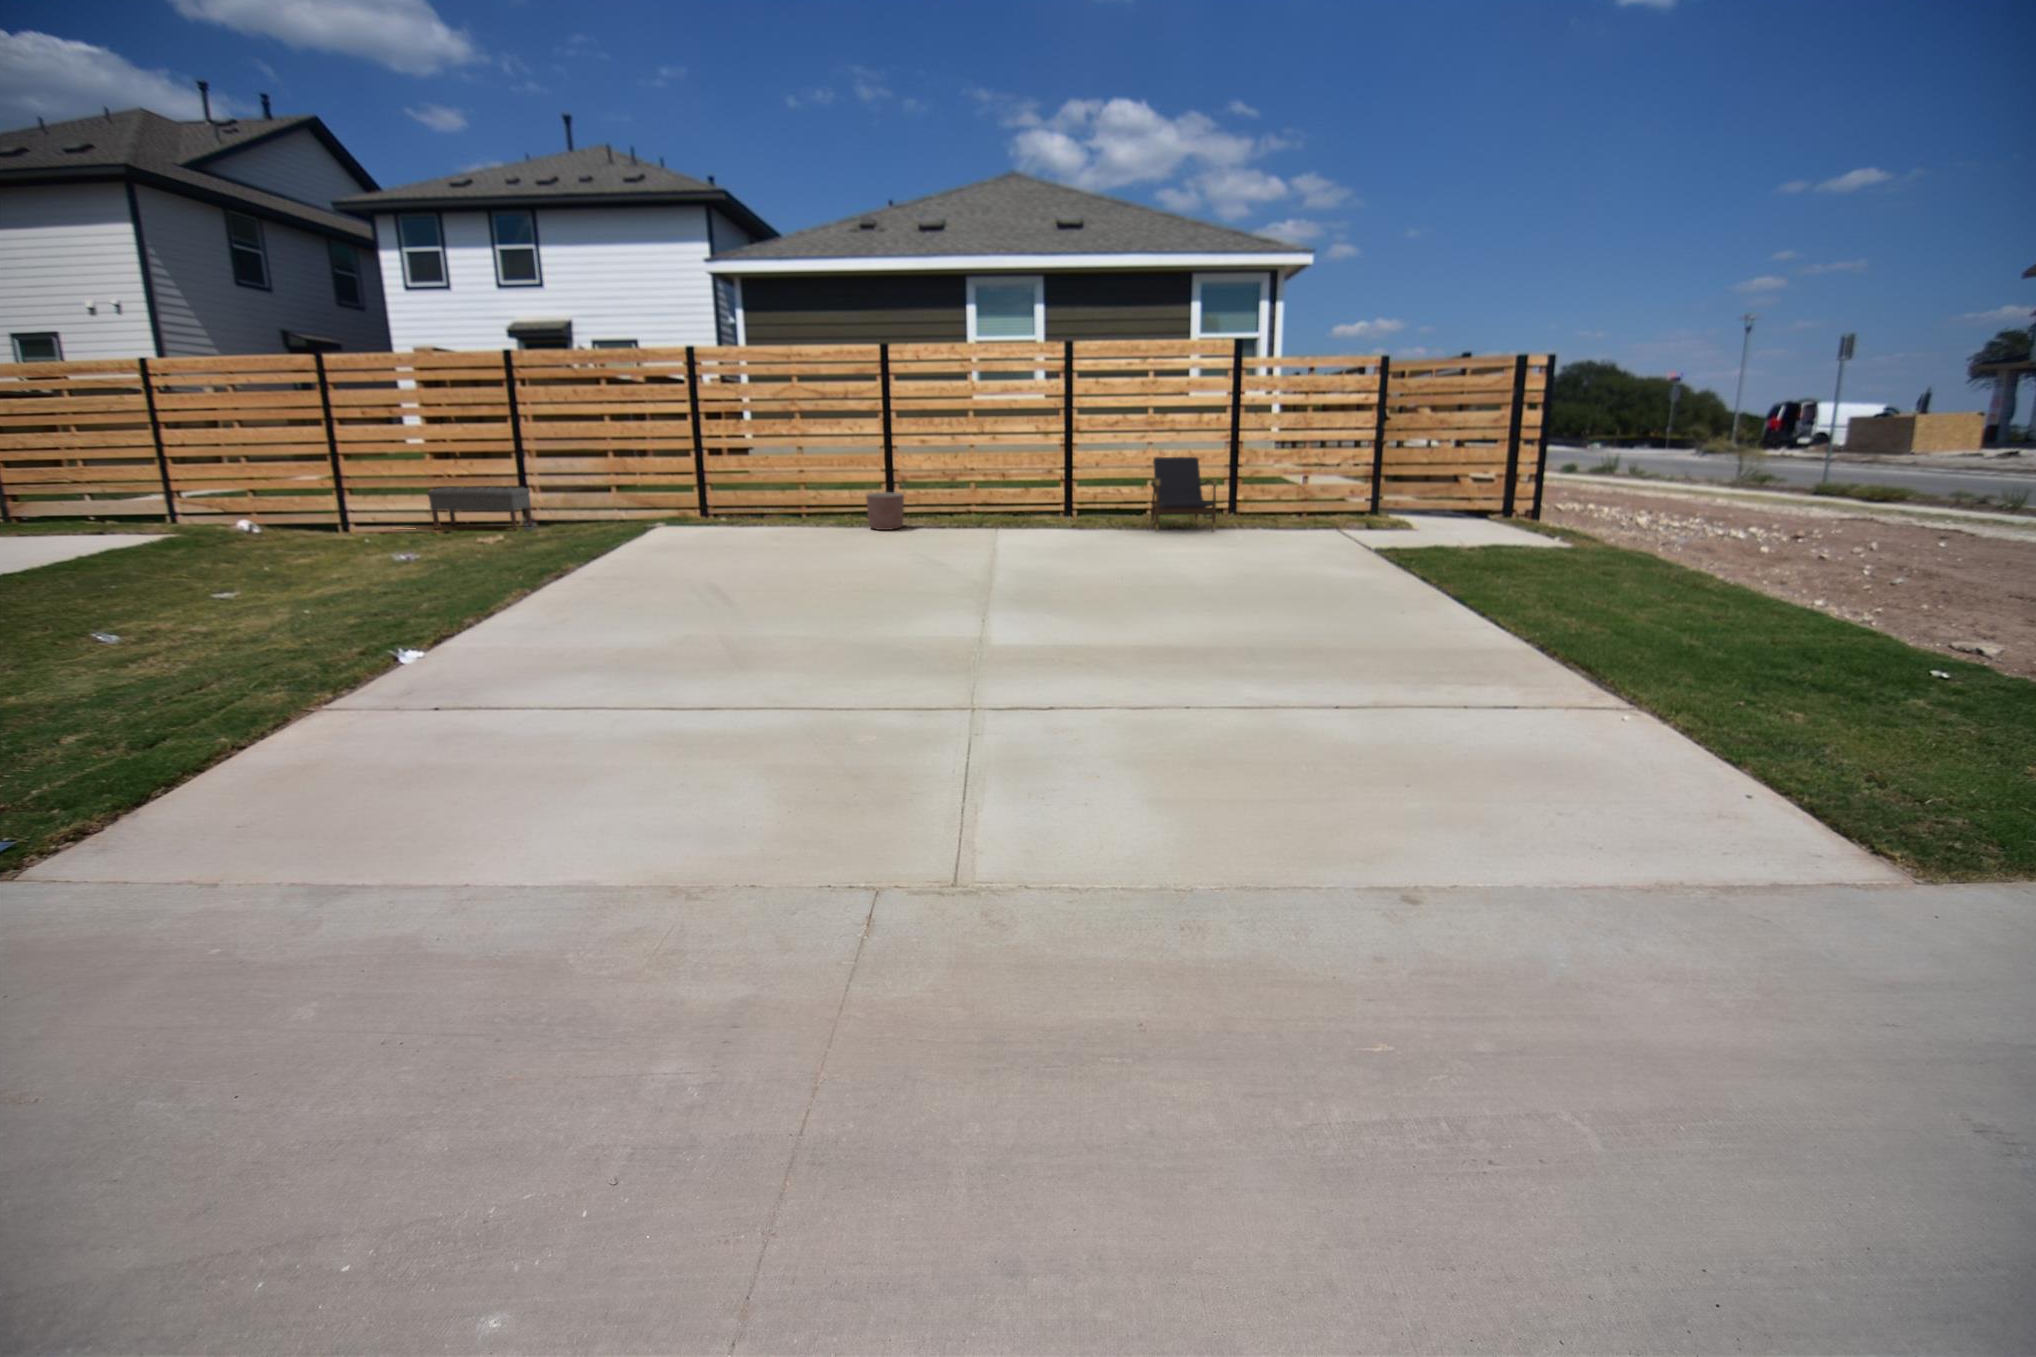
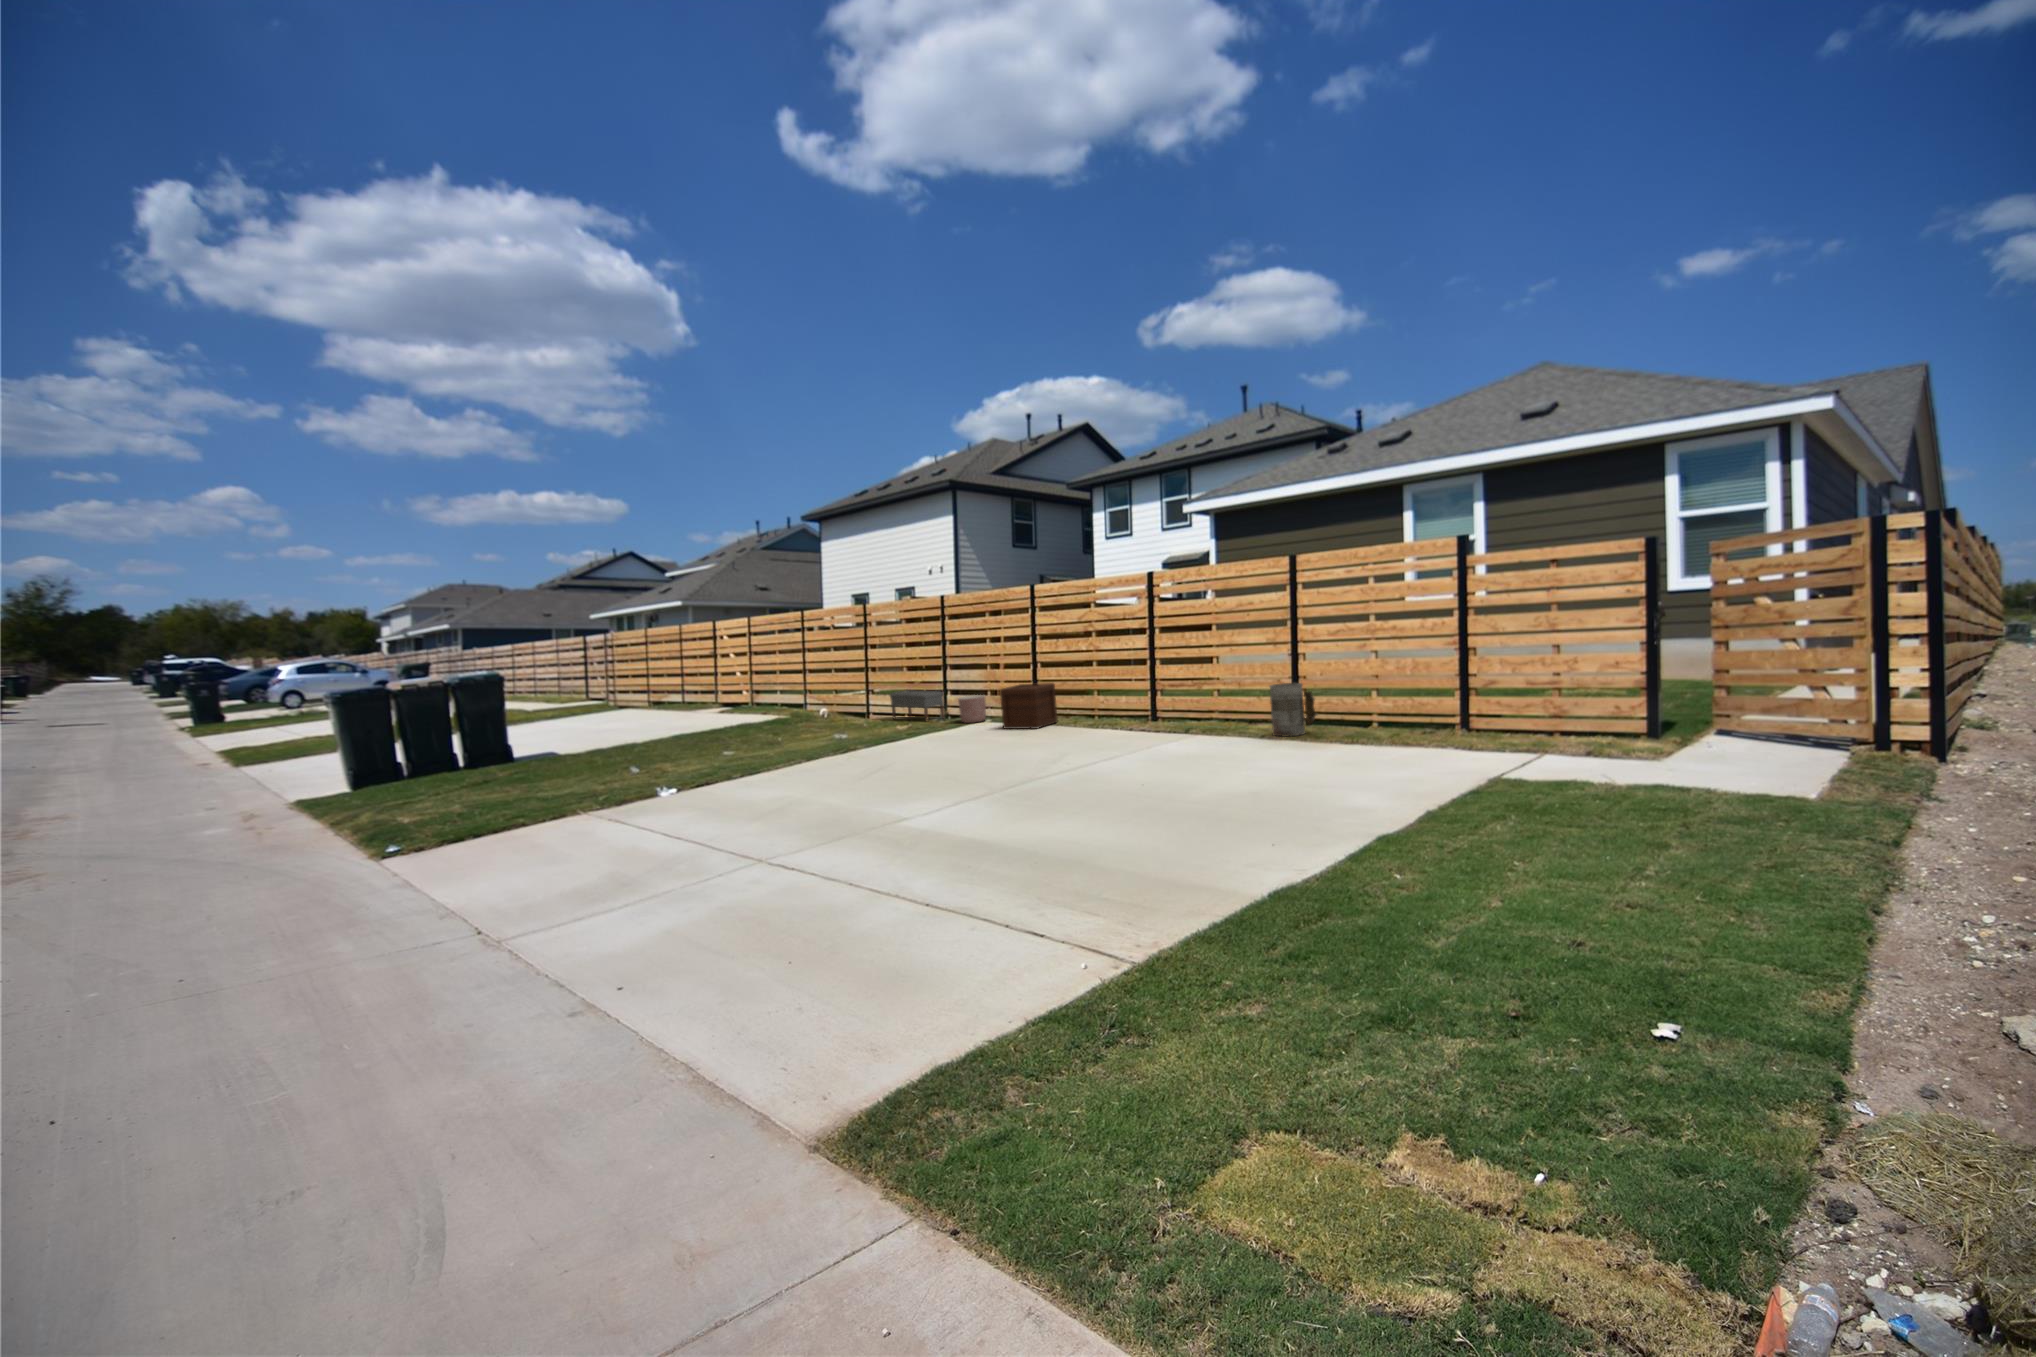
lounge chair: present [1151,457,1217,531] -> none [1347,665,1425,745]
trash can: none [1052,474,1098,529] -> present [1270,683,1317,737]
wooden crate: none [684,475,743,534] -> present [1000,683,1058,729]
planter: present [866,492,904,530] -> present [958,695,986,723]

